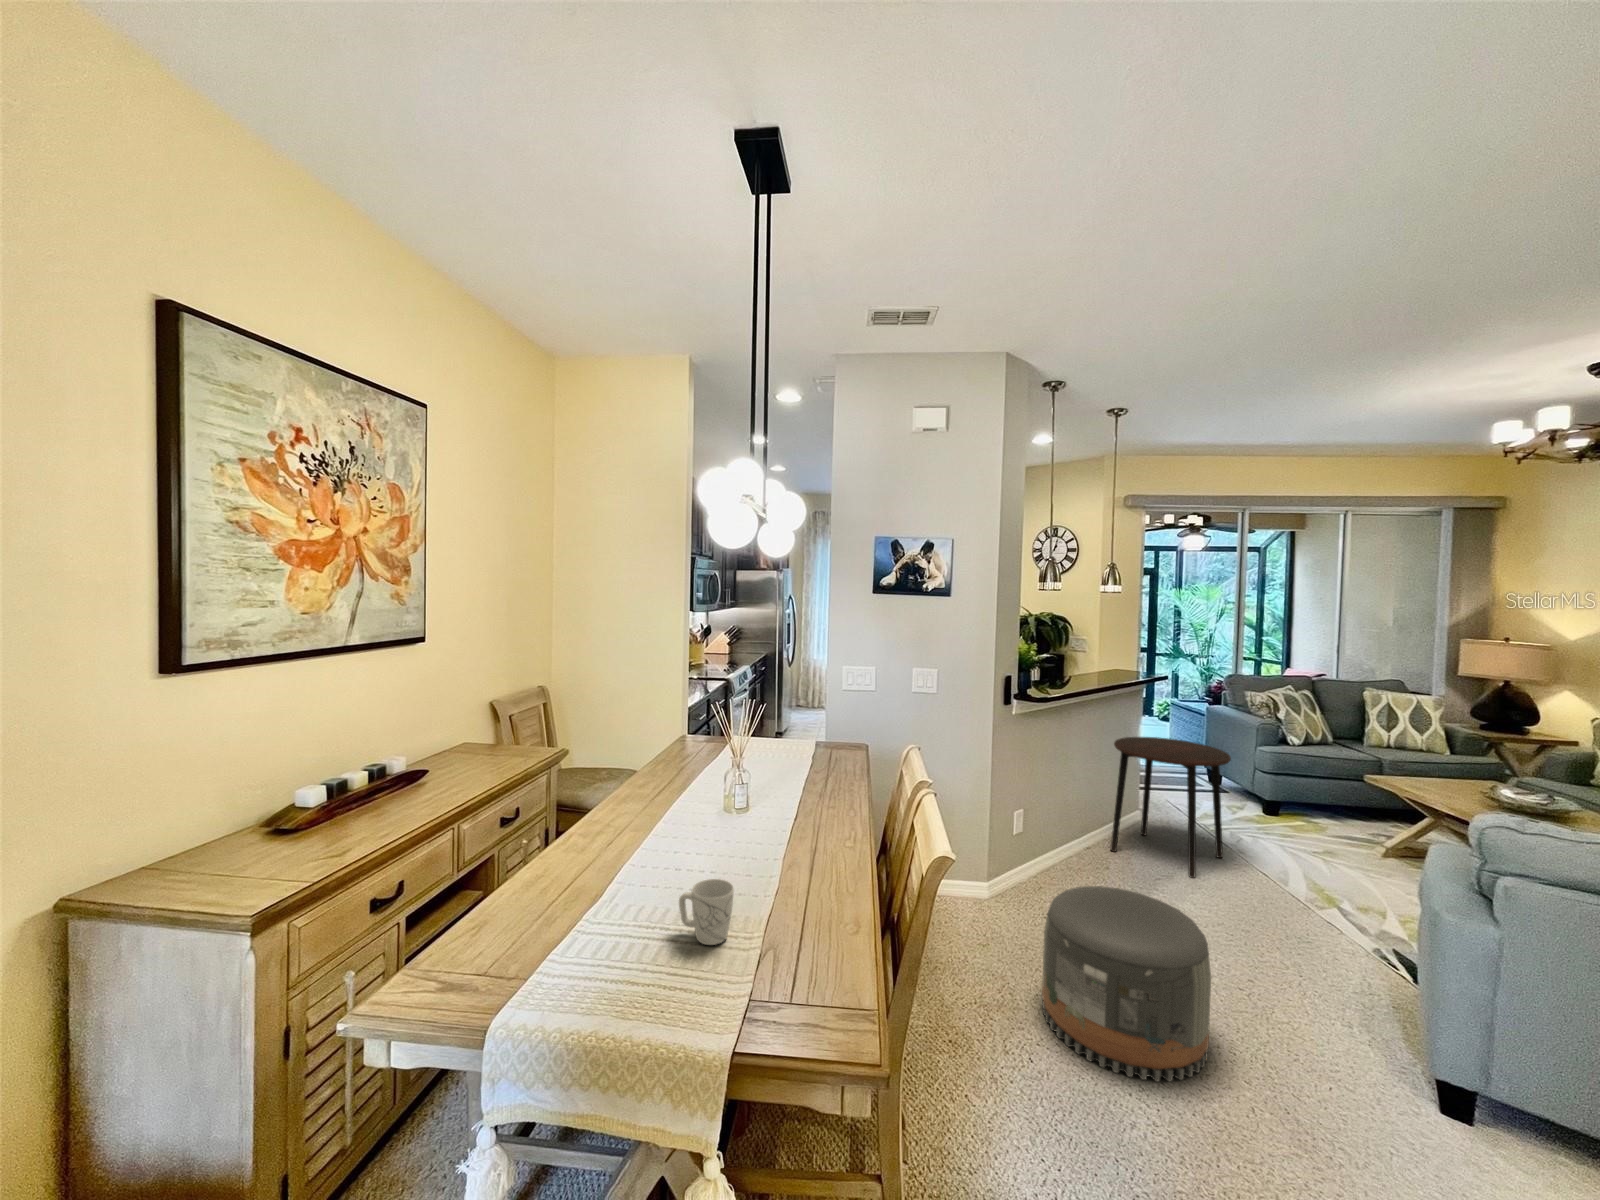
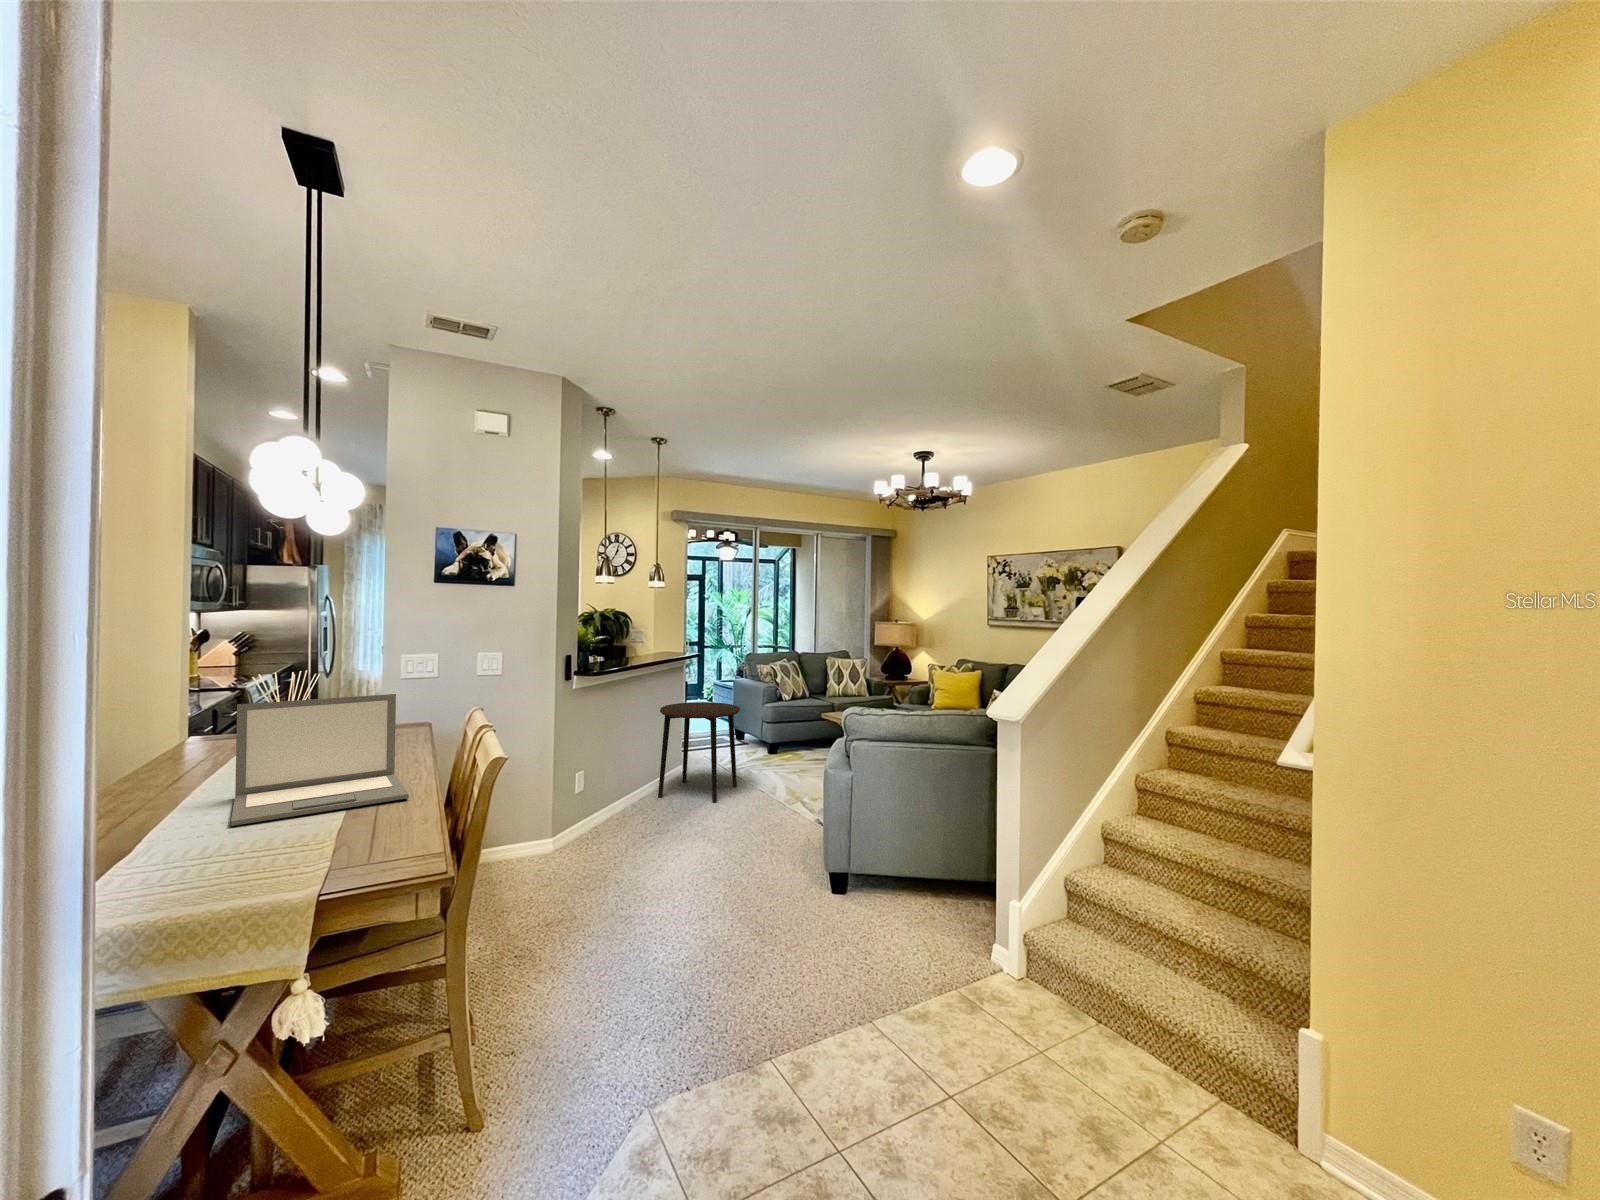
laptop: none [694,727,846,857] -> present [231,694,409,826]
mug: present [679,879,734,945] -> none [226,817,292,875]
pouf: present [1042,886,1211,1082] -> none [594,805,710,934]

